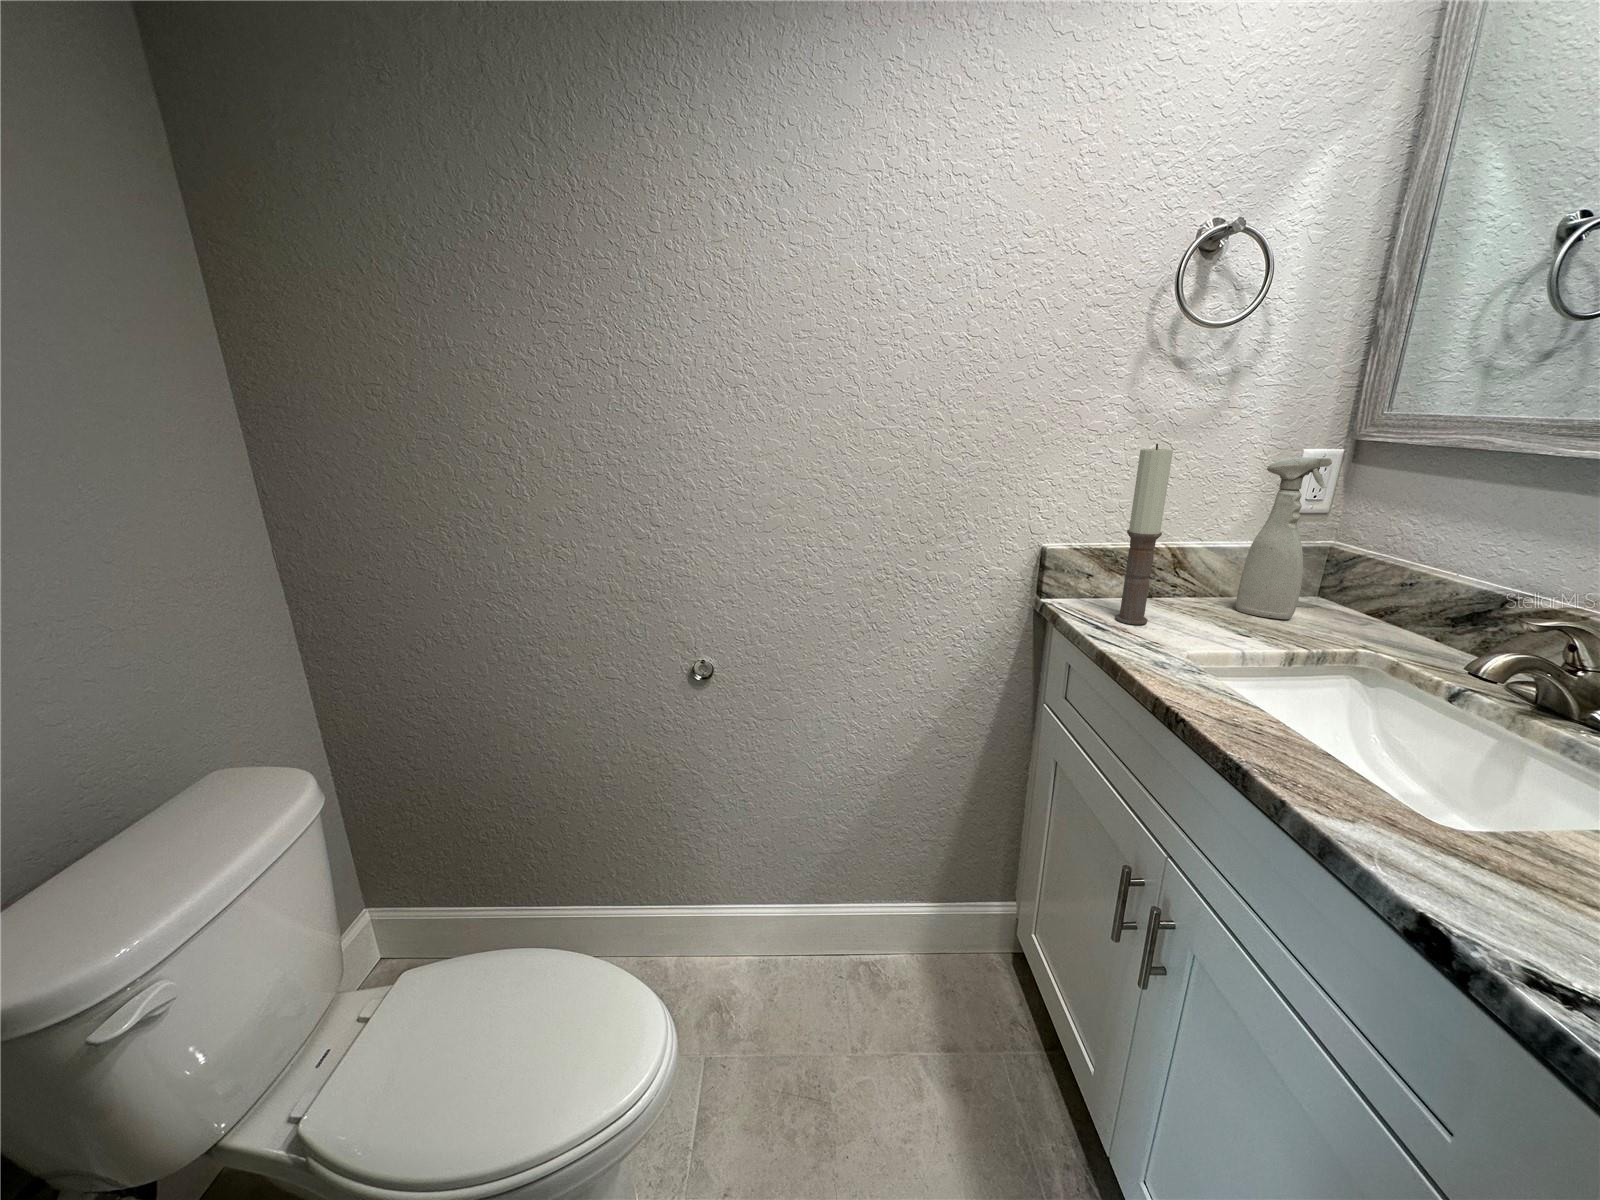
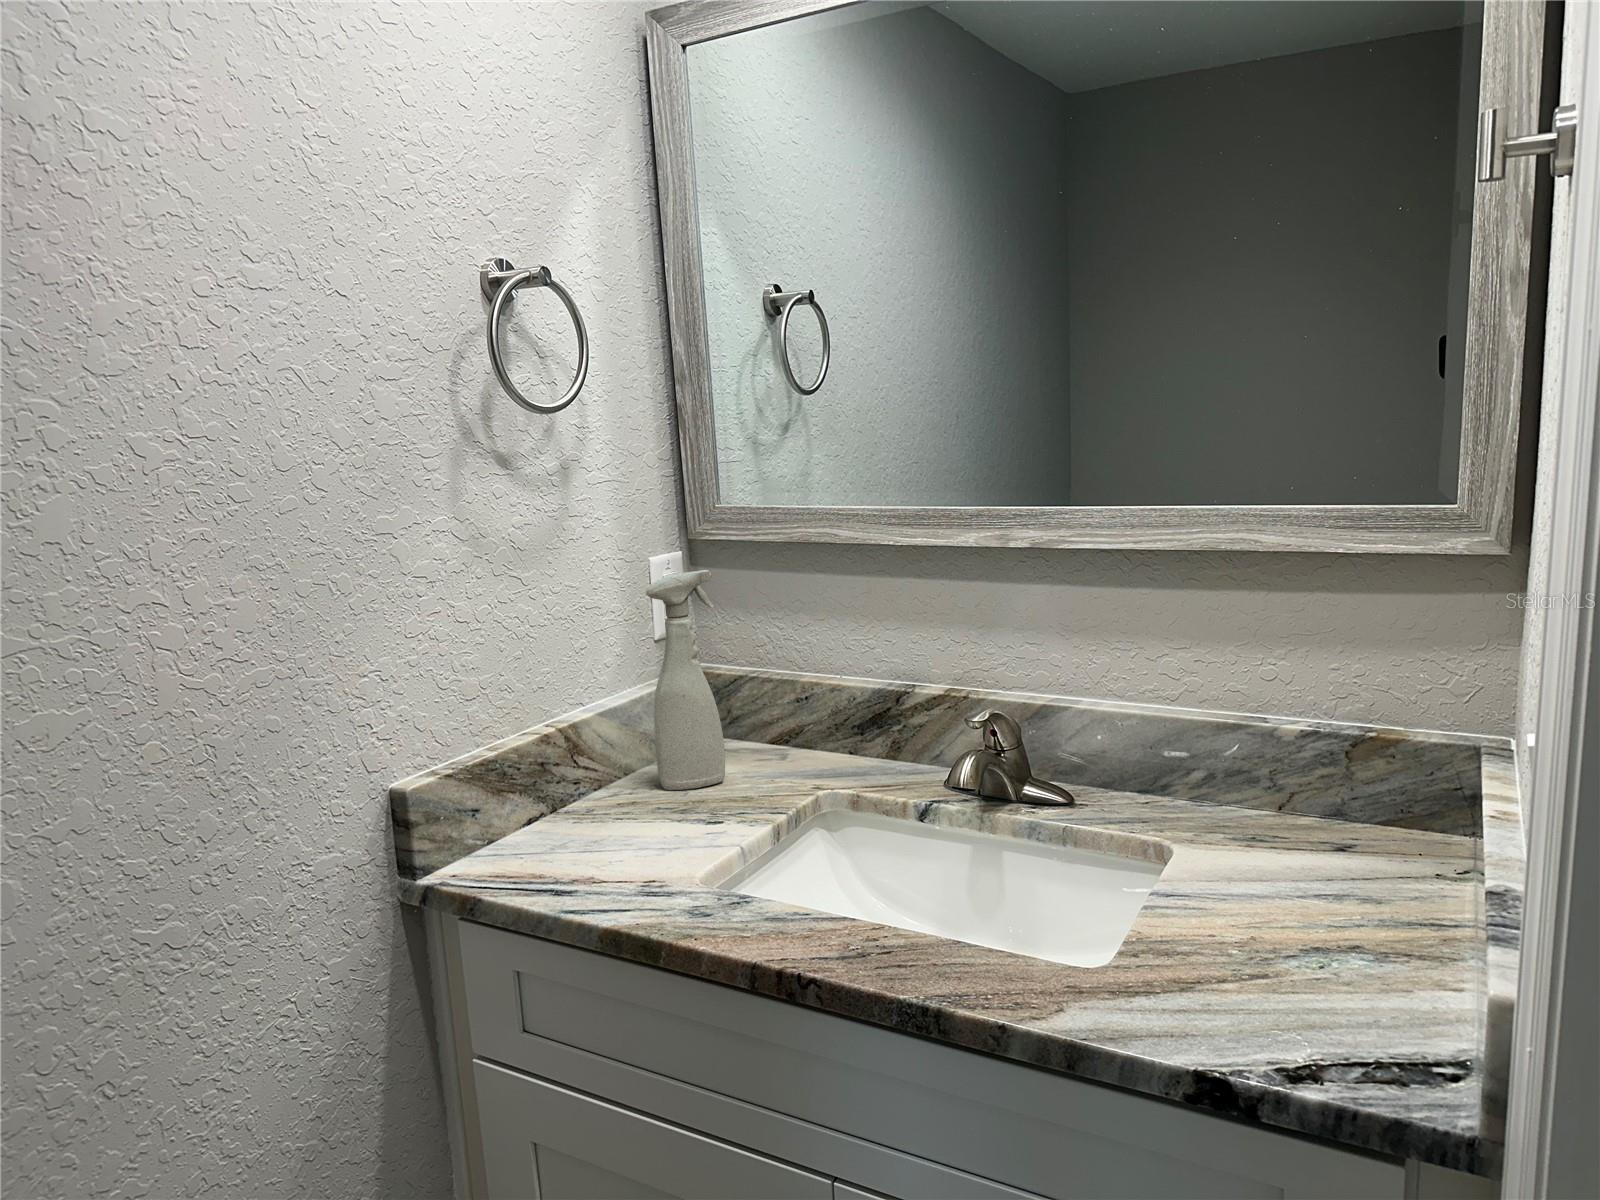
candle: present [1115,444,1173,624] -> none [531,588,605,868]

